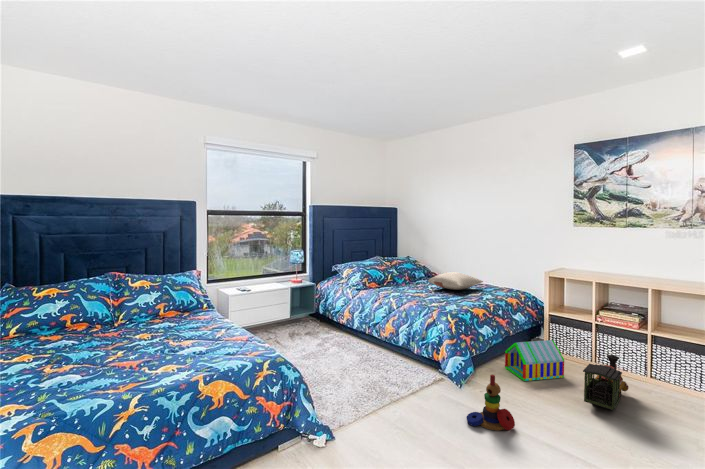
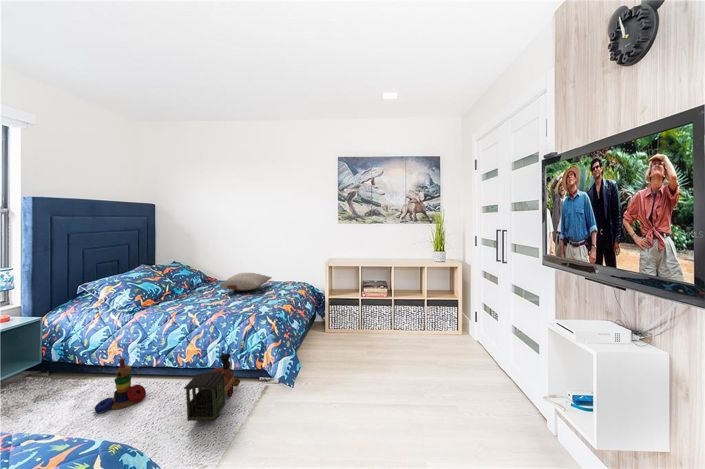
toy house: present [505,340,564,381] -> none [312,317,356,359]
toy train: present [583,355,628,411] -> present [184,354,240,421]
stacking toy: present [466,375,515,431] -> present [94,358,146,413]

